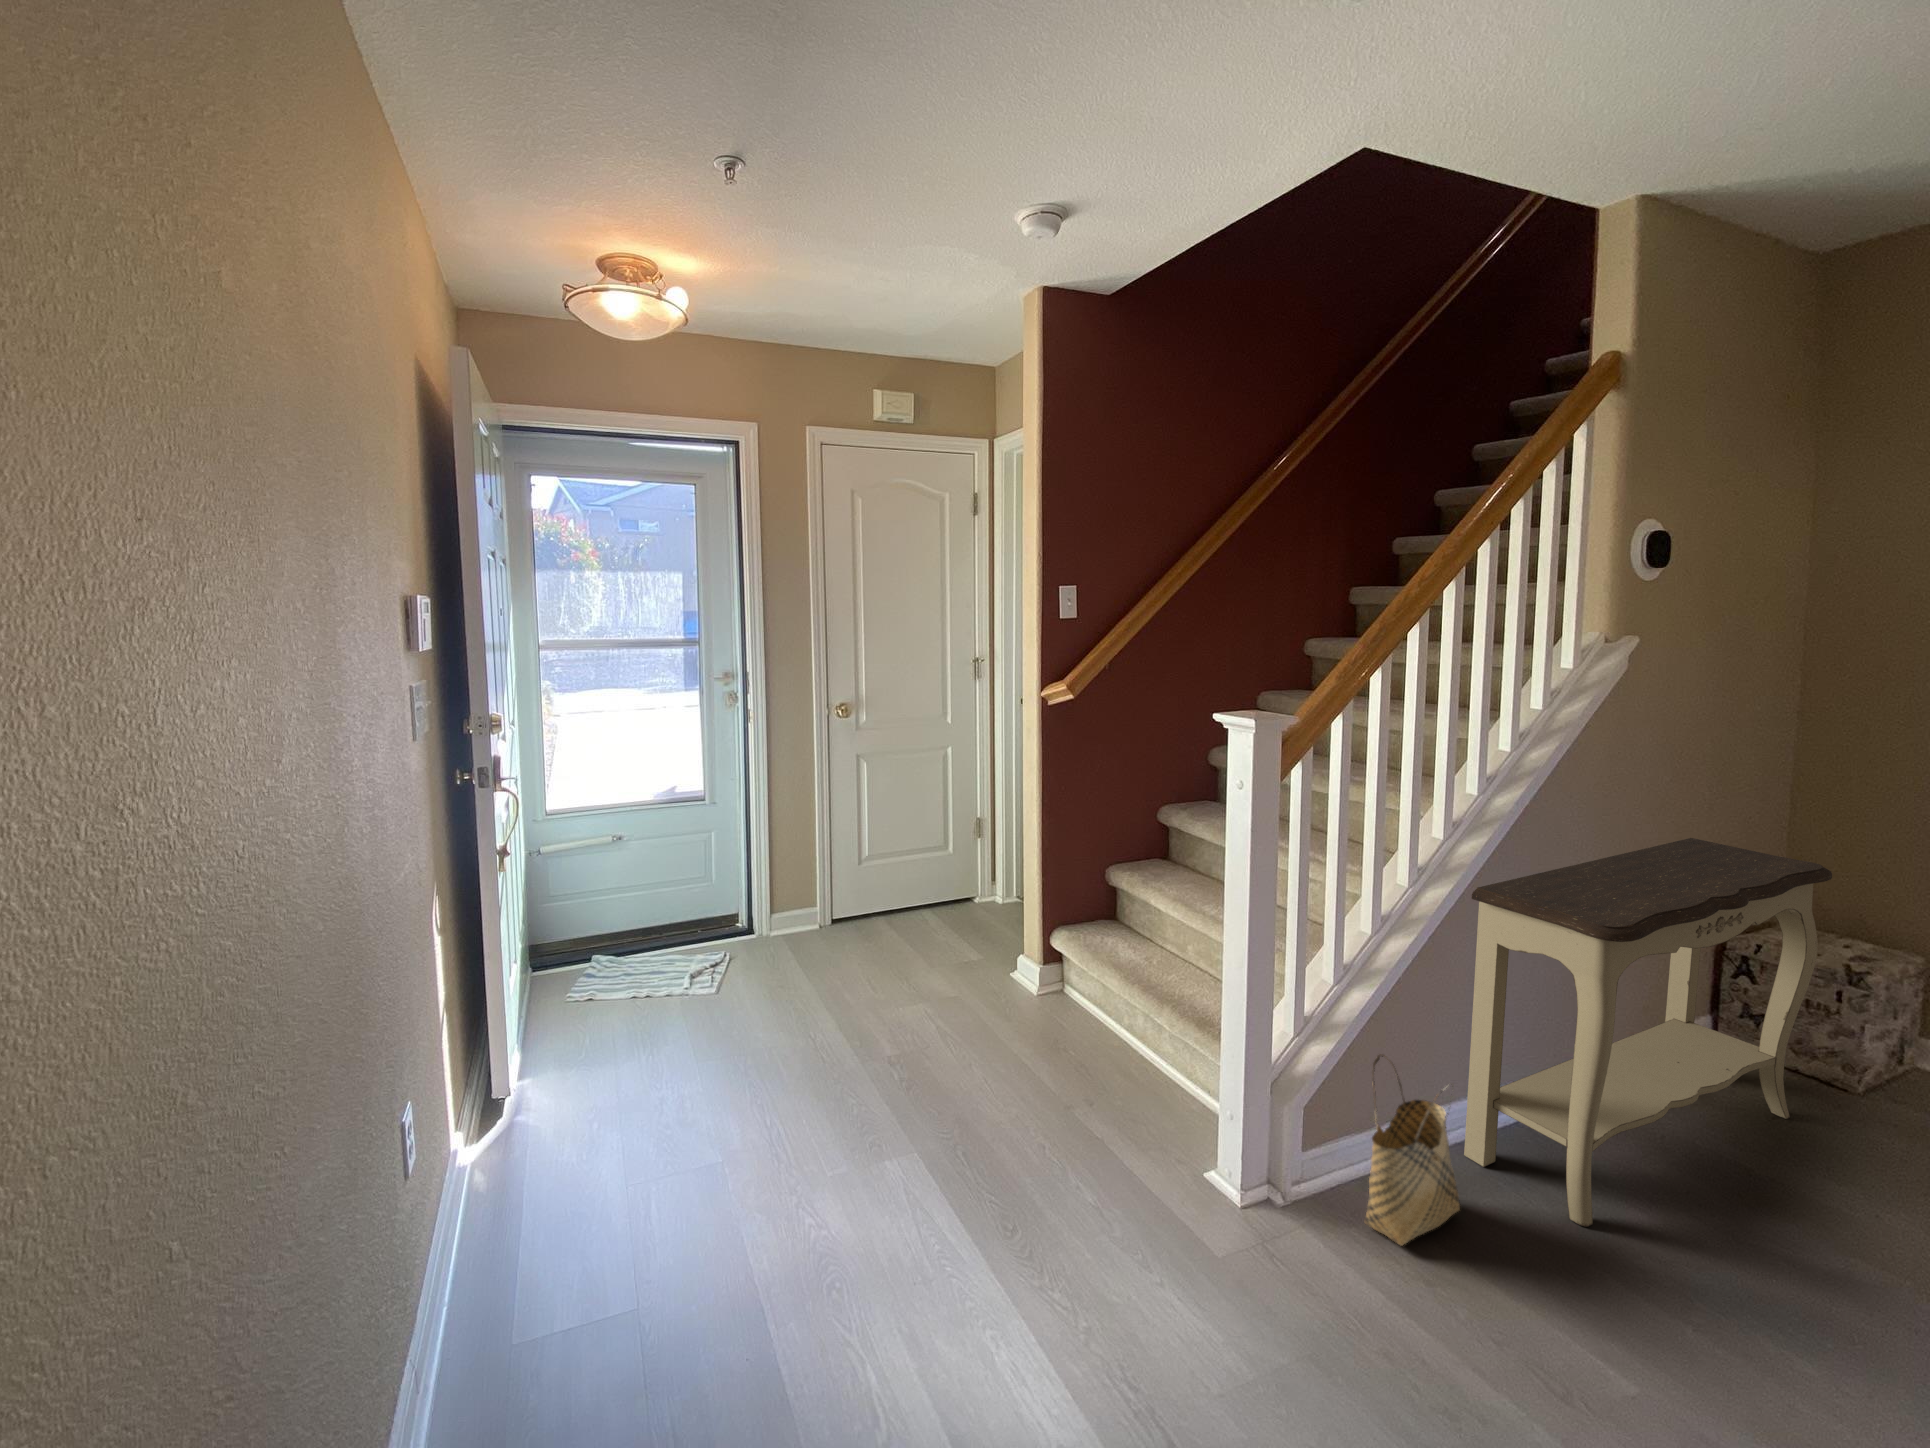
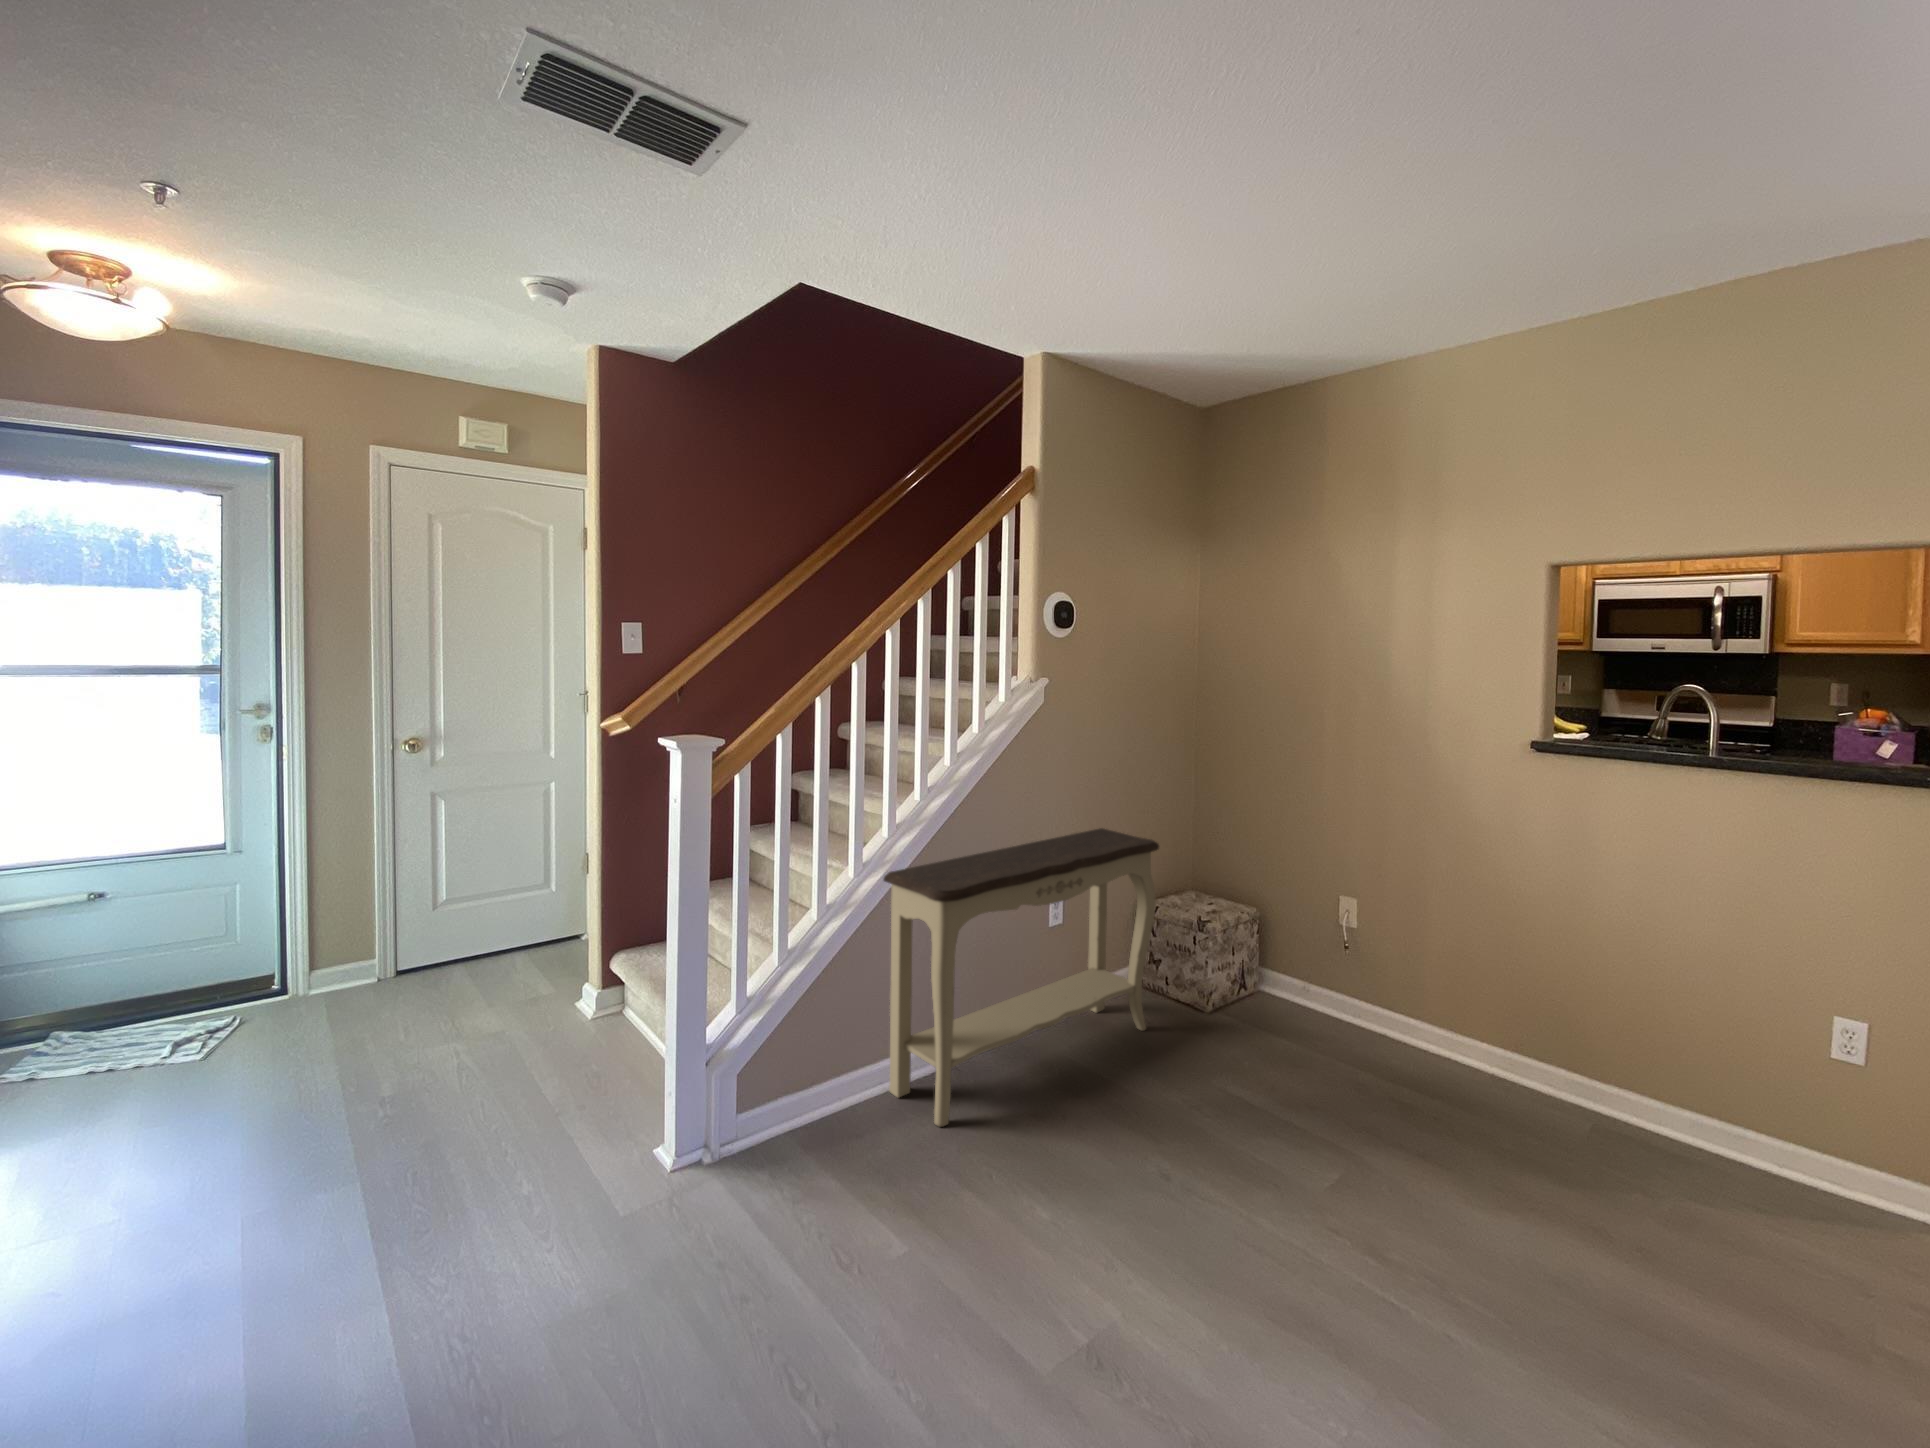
woven basket: present [1365,1054,1460,1245] -> none [764,1013,850,1166]

